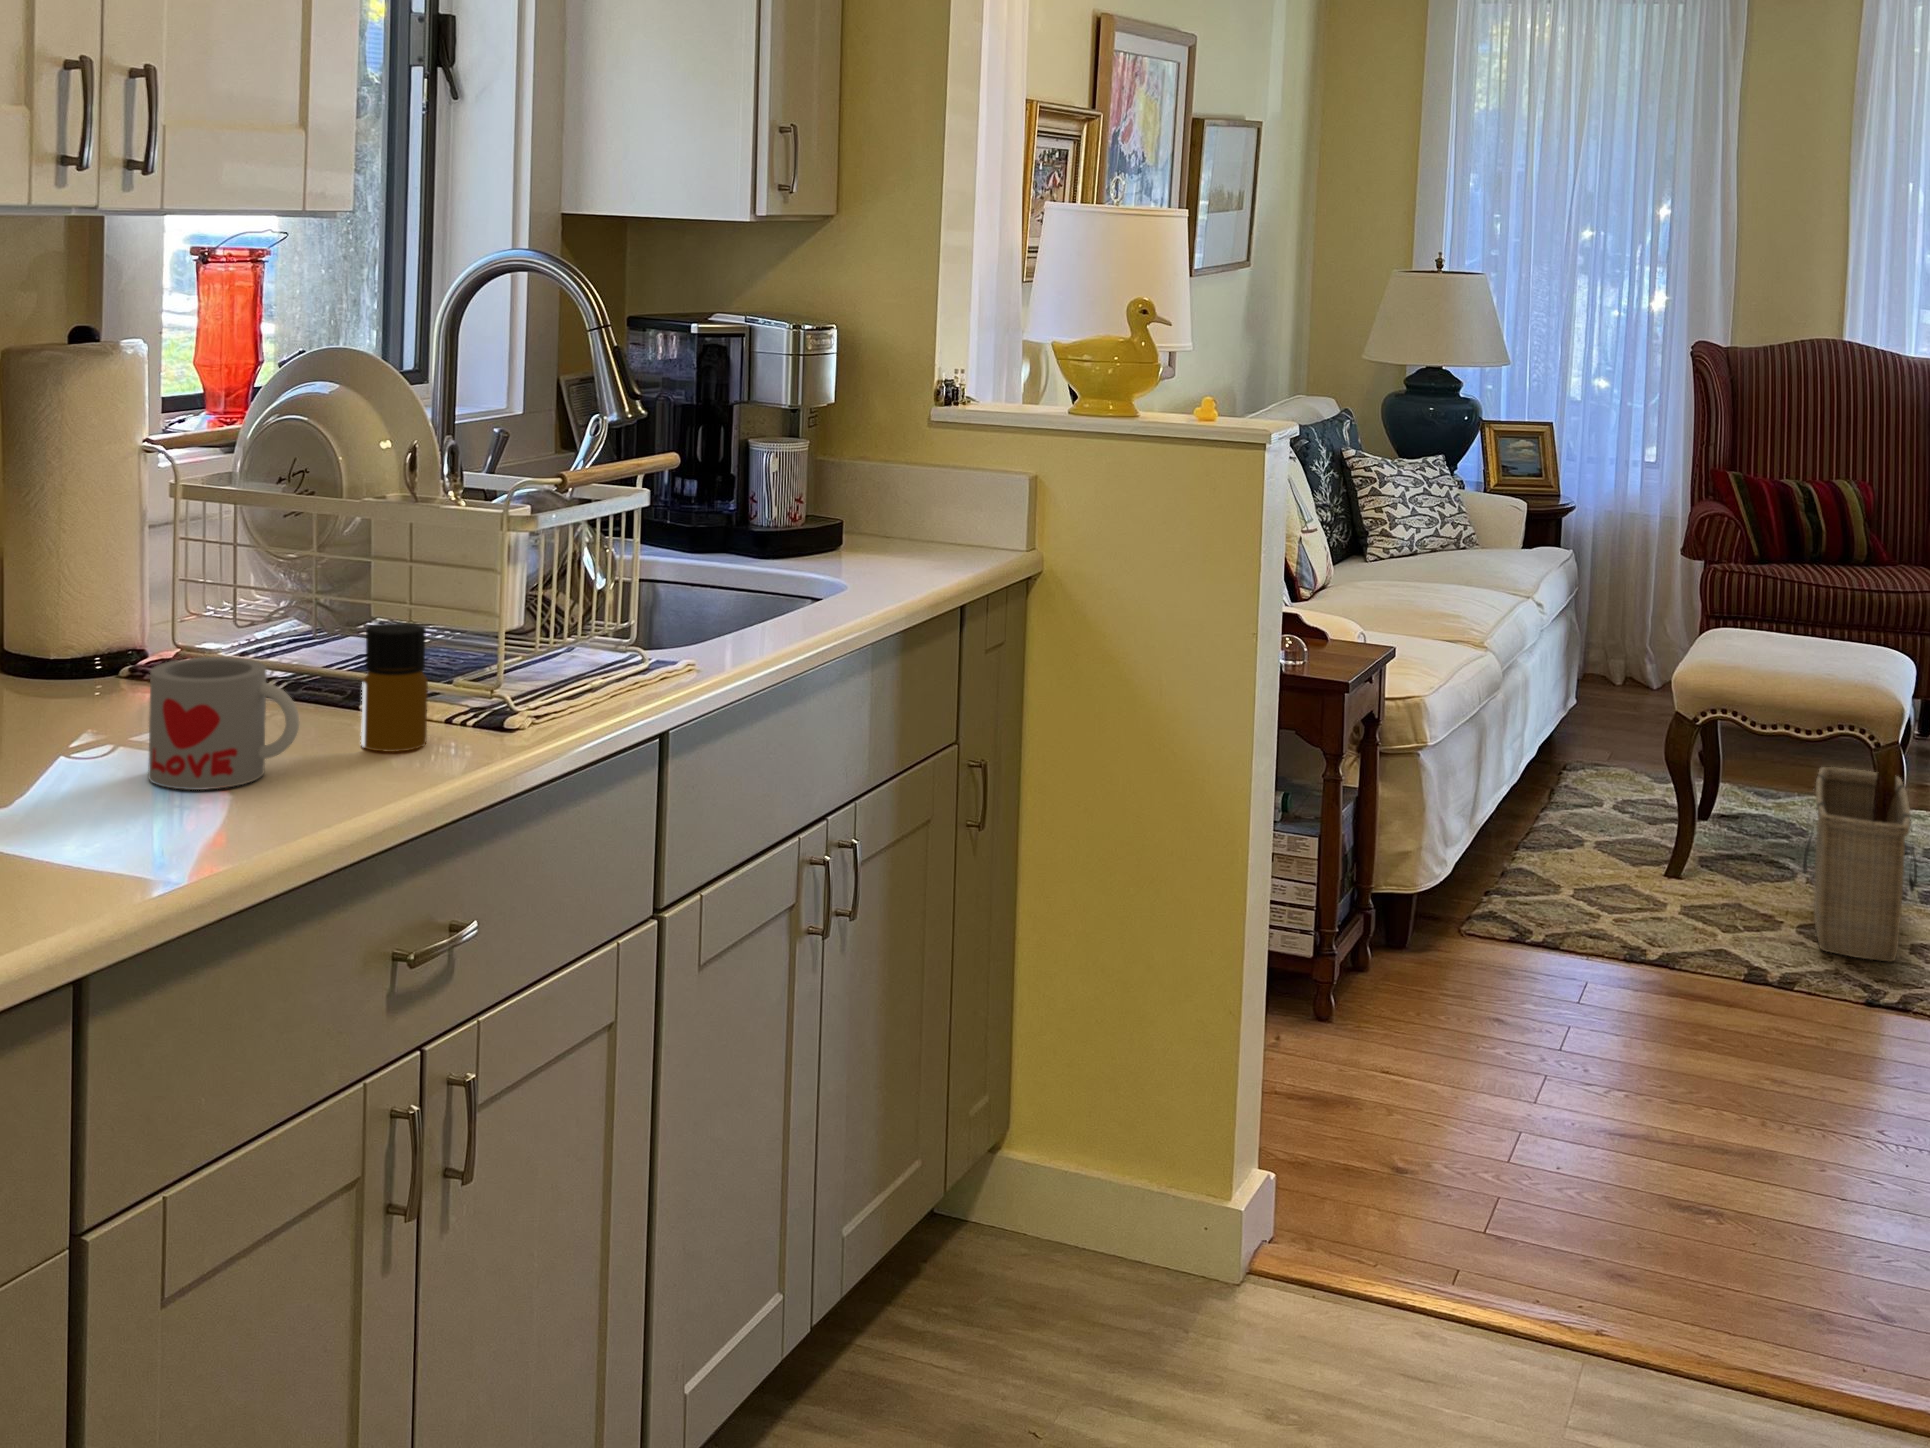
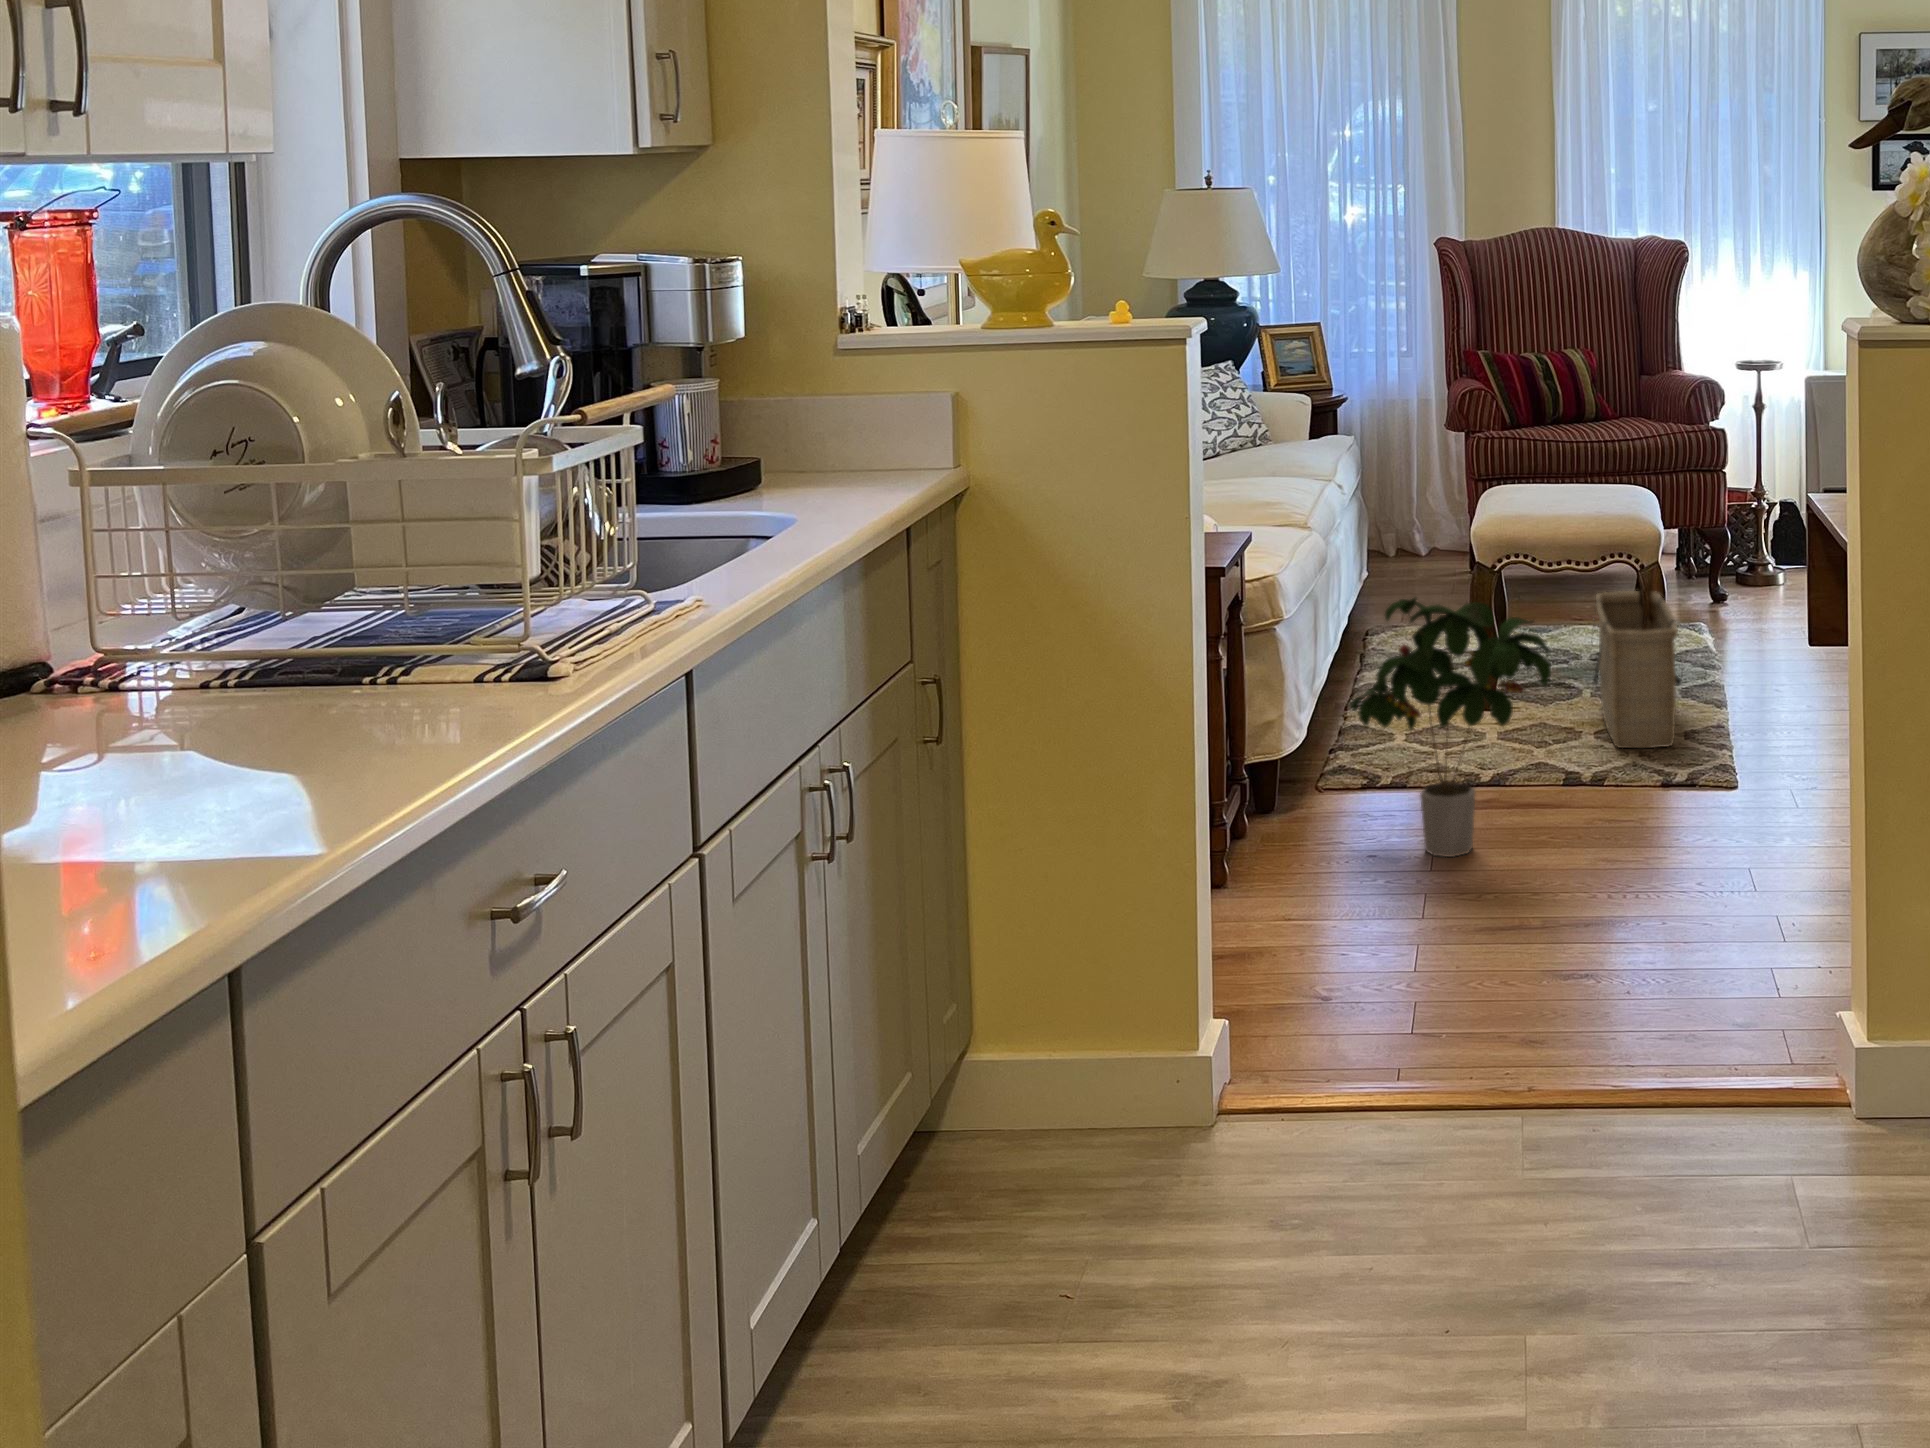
bottle: present [361,622,428,752] -> none [361,591,447,738]
mug: present [148,657,299,790] -> none [104,654,314,814]
potted plant: none [1487,741,1716,1038] -> present [1352,597,1551,857]

